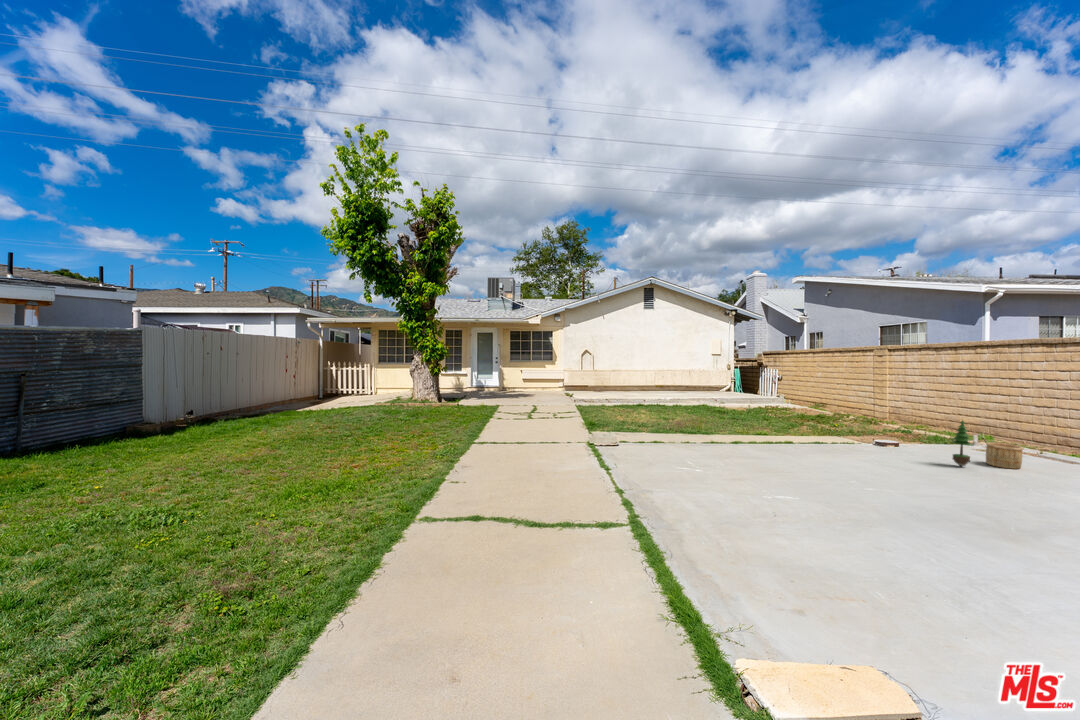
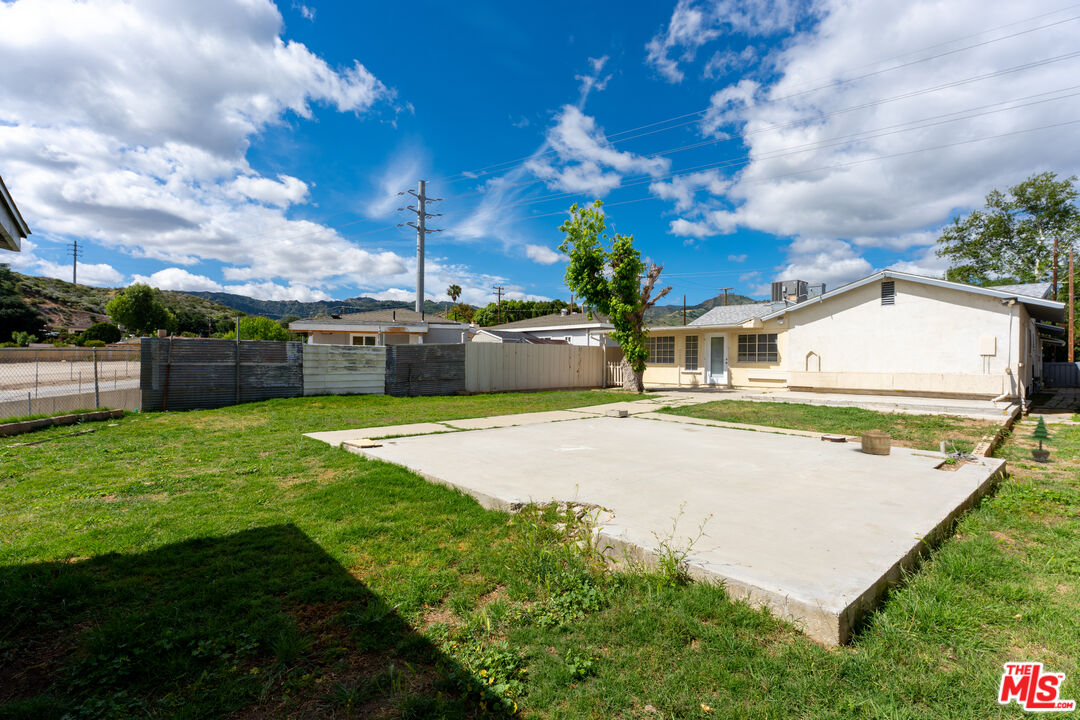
potted tree: present [951,421,972,466] -> present [1030,416,1052,462]

